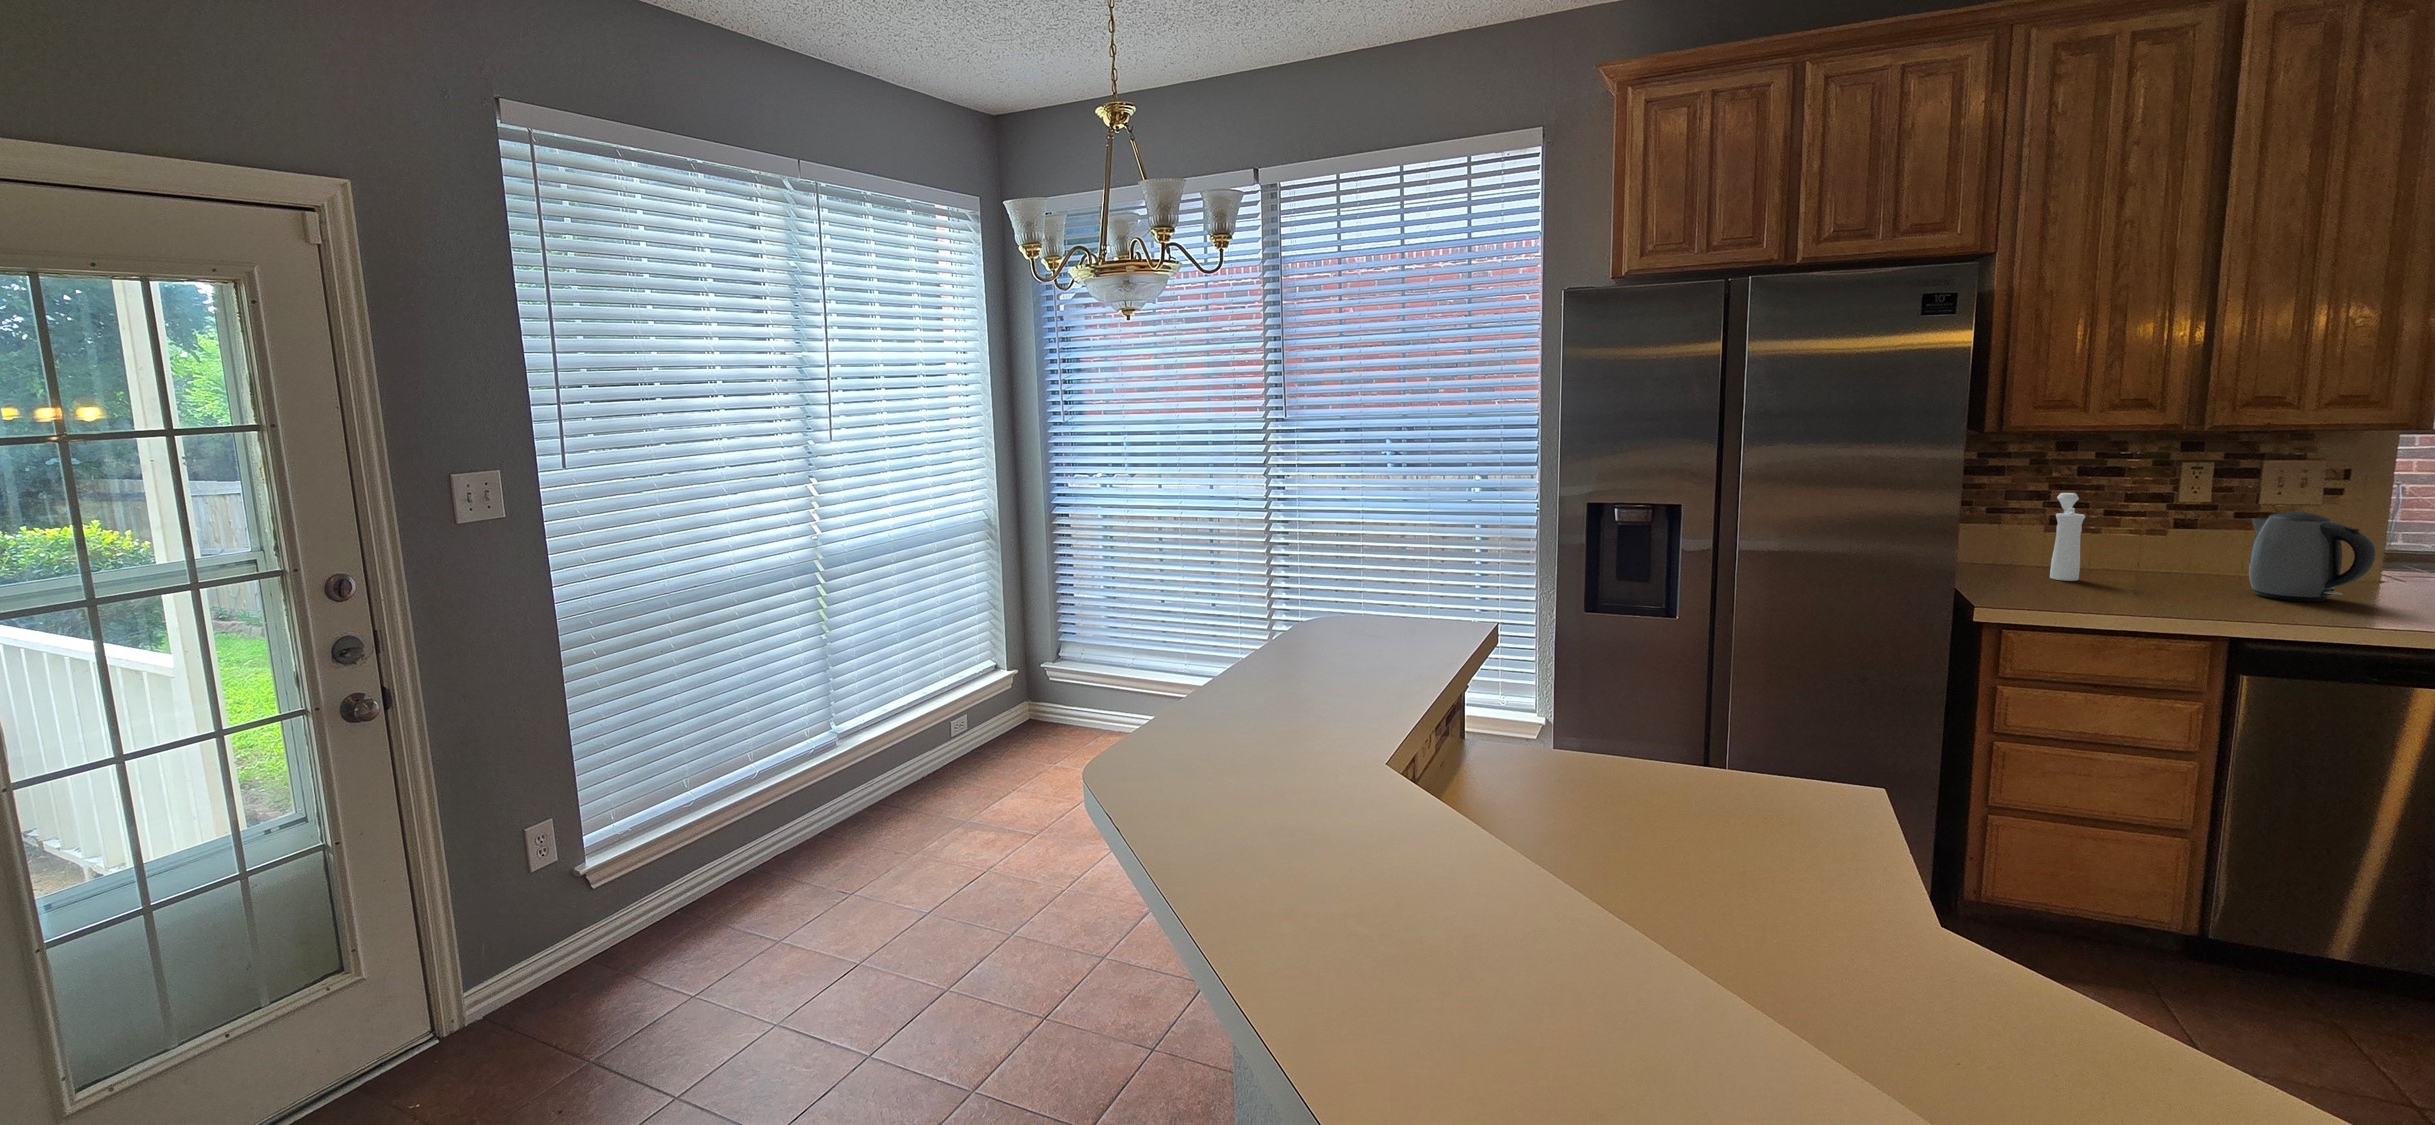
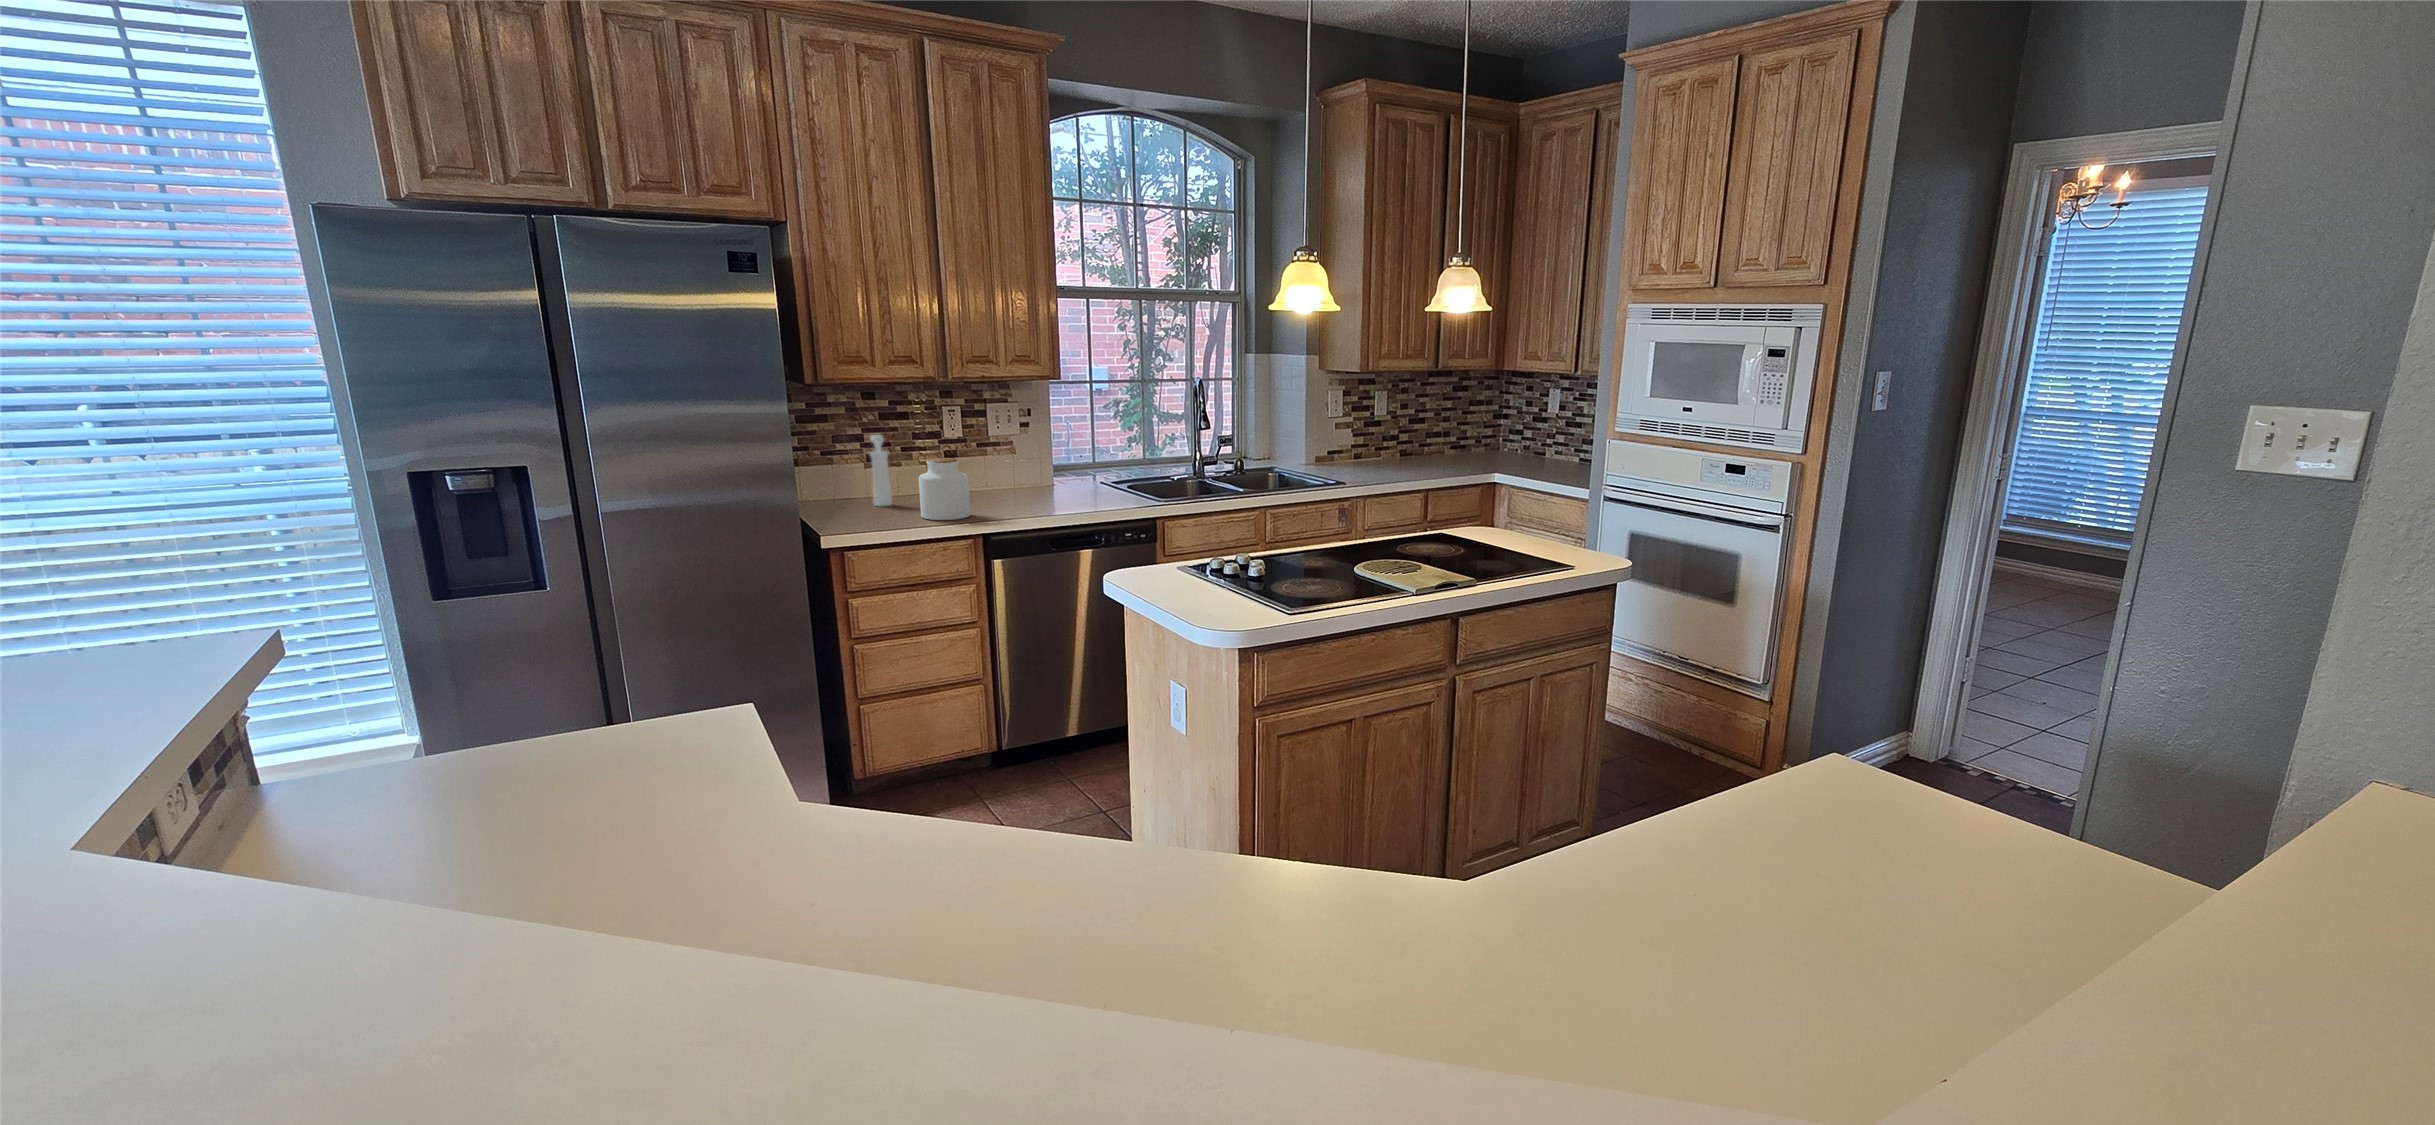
kettle: present [2249,512,2375,602] -> none [985,440,1046,503]
jar: none [2130,530,2223,613] -> present [919,458,970,520]

